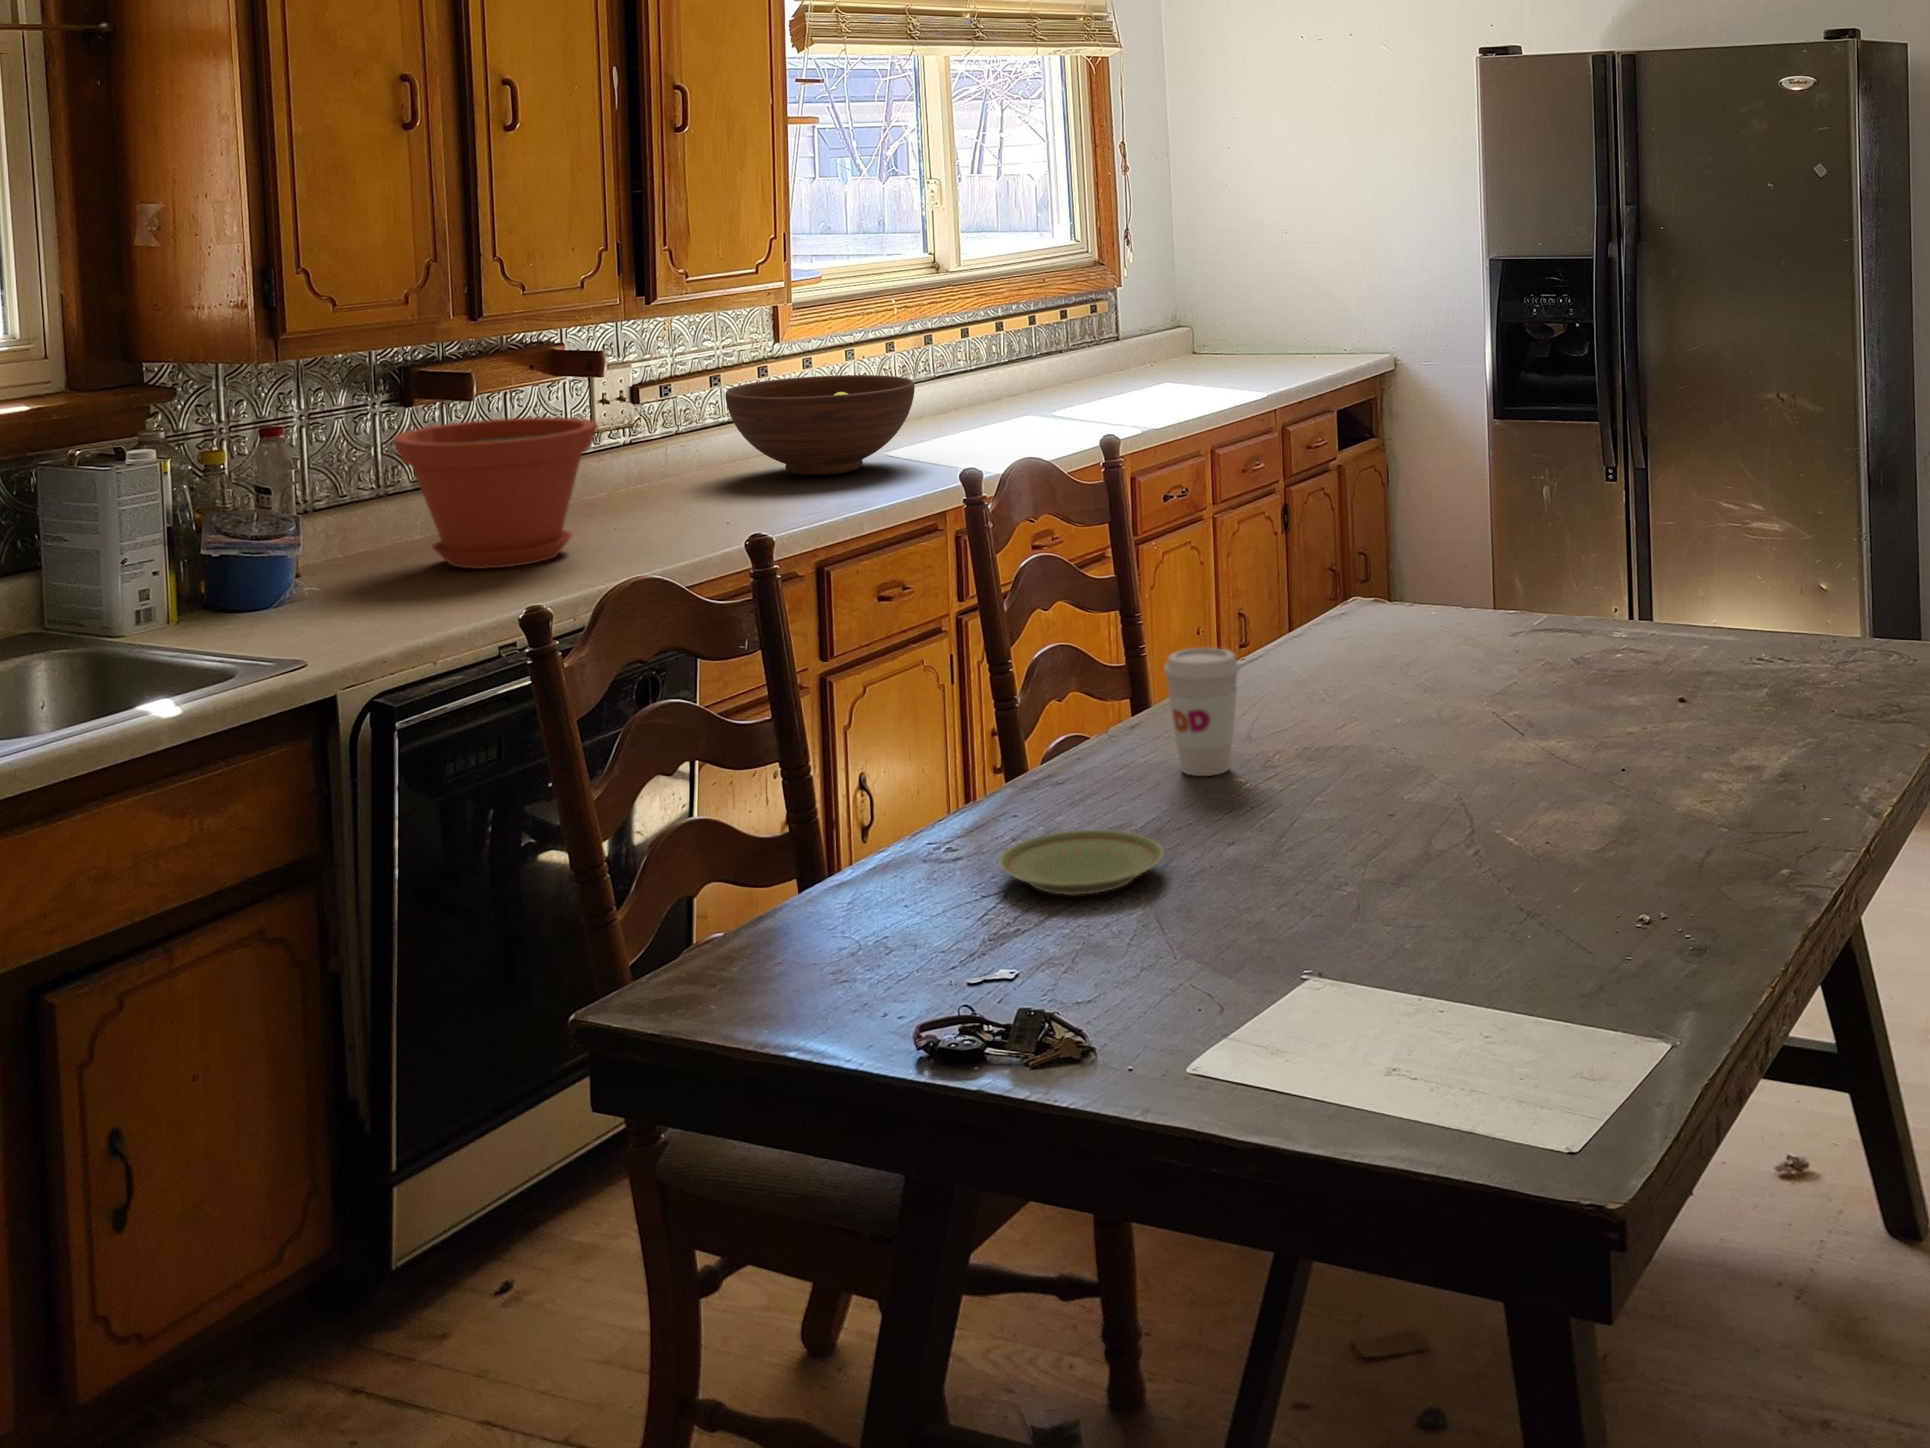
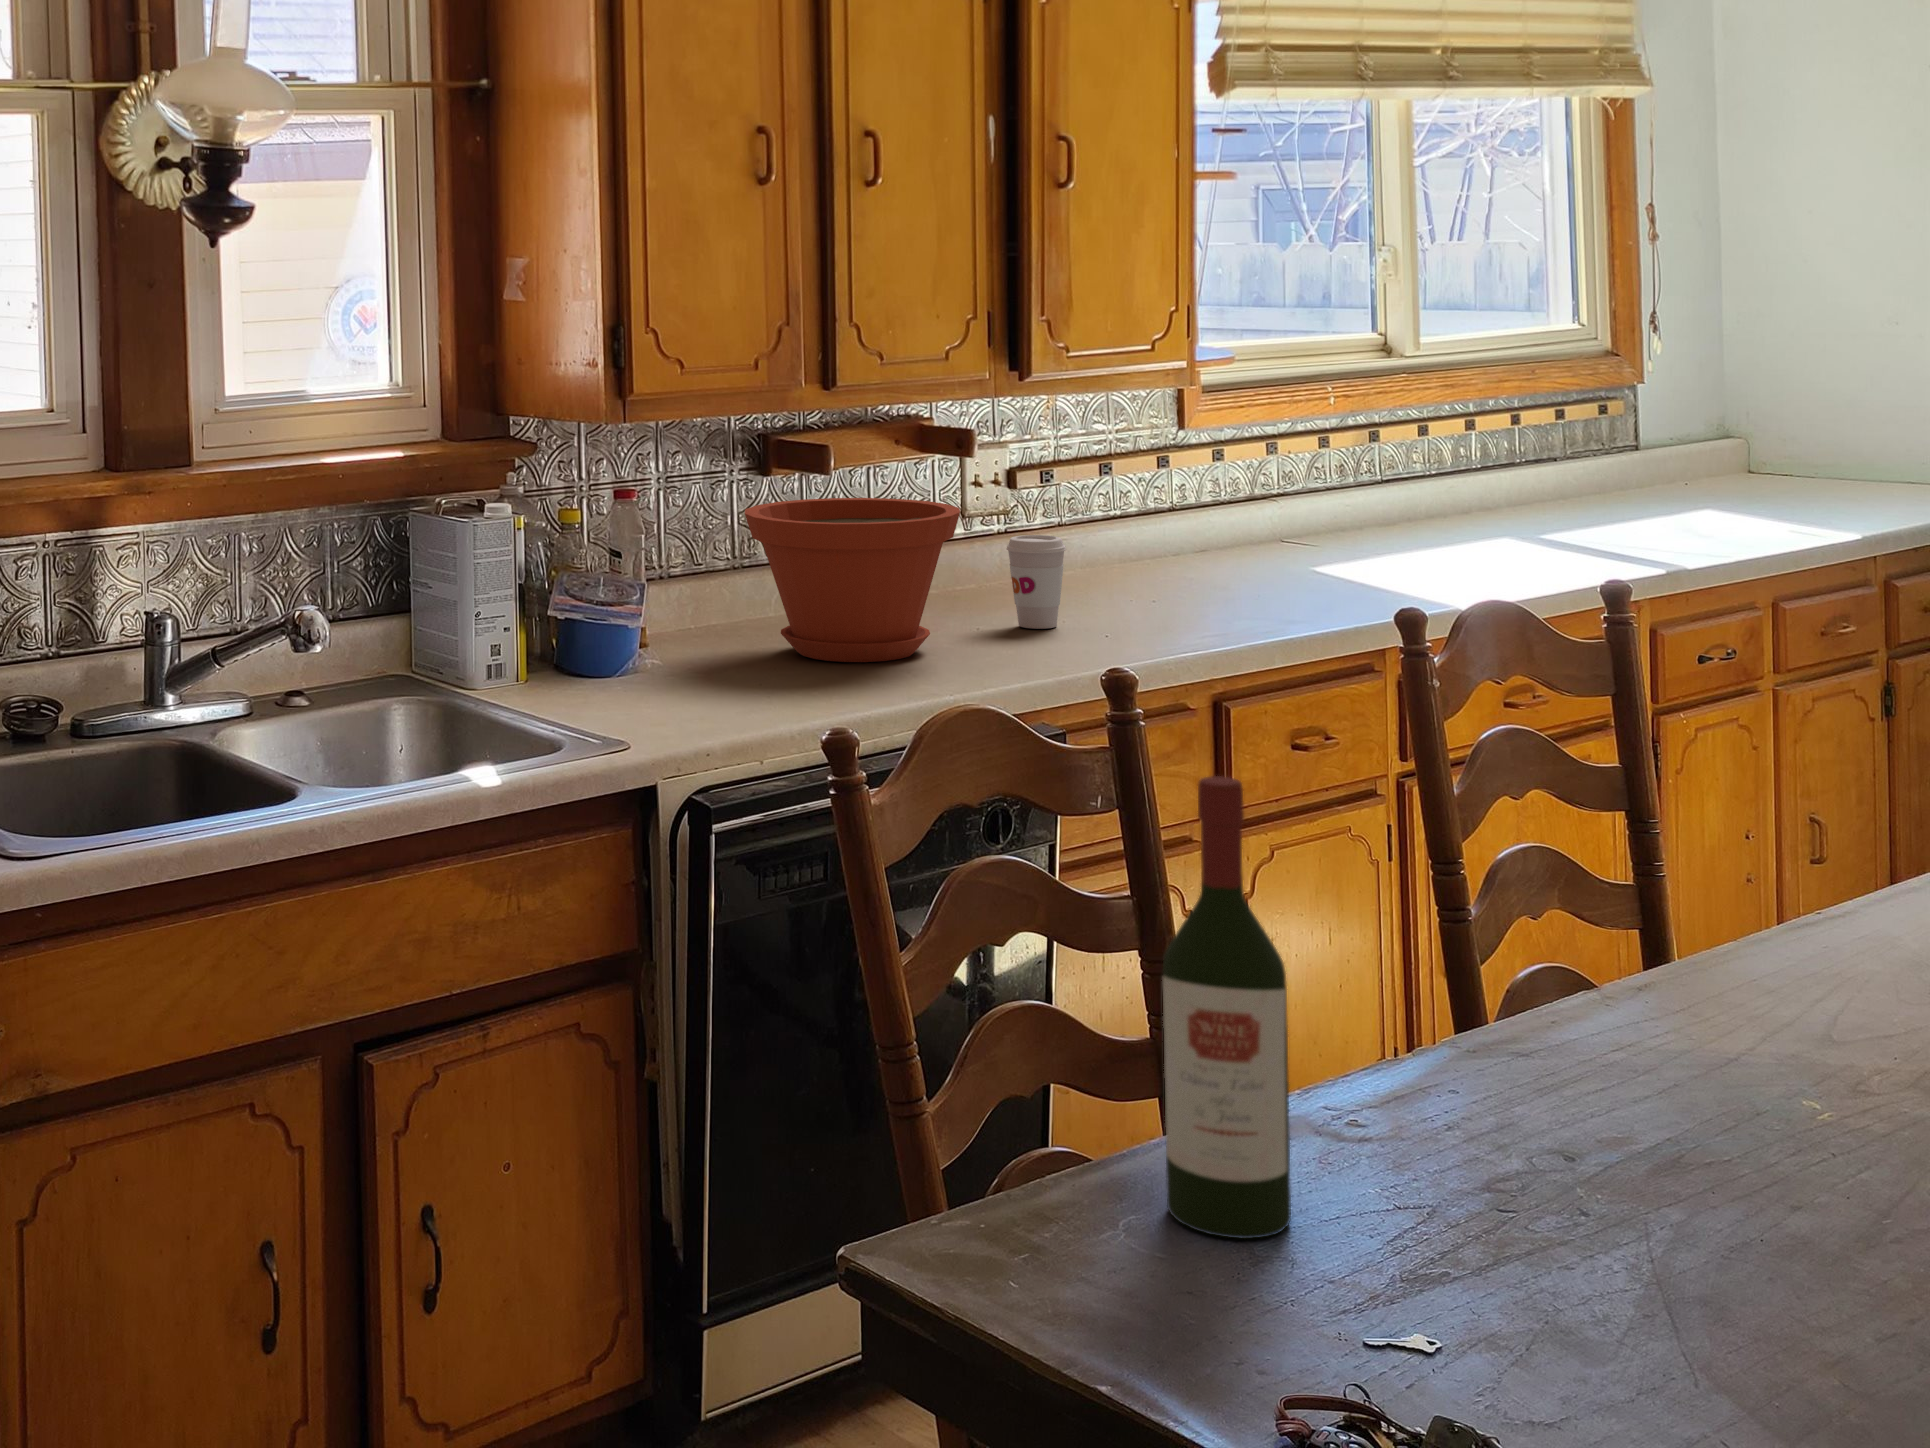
fruit bowl: present [725,375,915,475] -> none [1117,472,1349,588]
wine bottle: none [818,605,917,955] -> present [1163,776,1291,1239]
coffee cup: present [1164,648,1240,776] -> present [1007,535,1066,629]
plate: present [999,830,1164,895] -> none [1414,1114,1665,1214]

